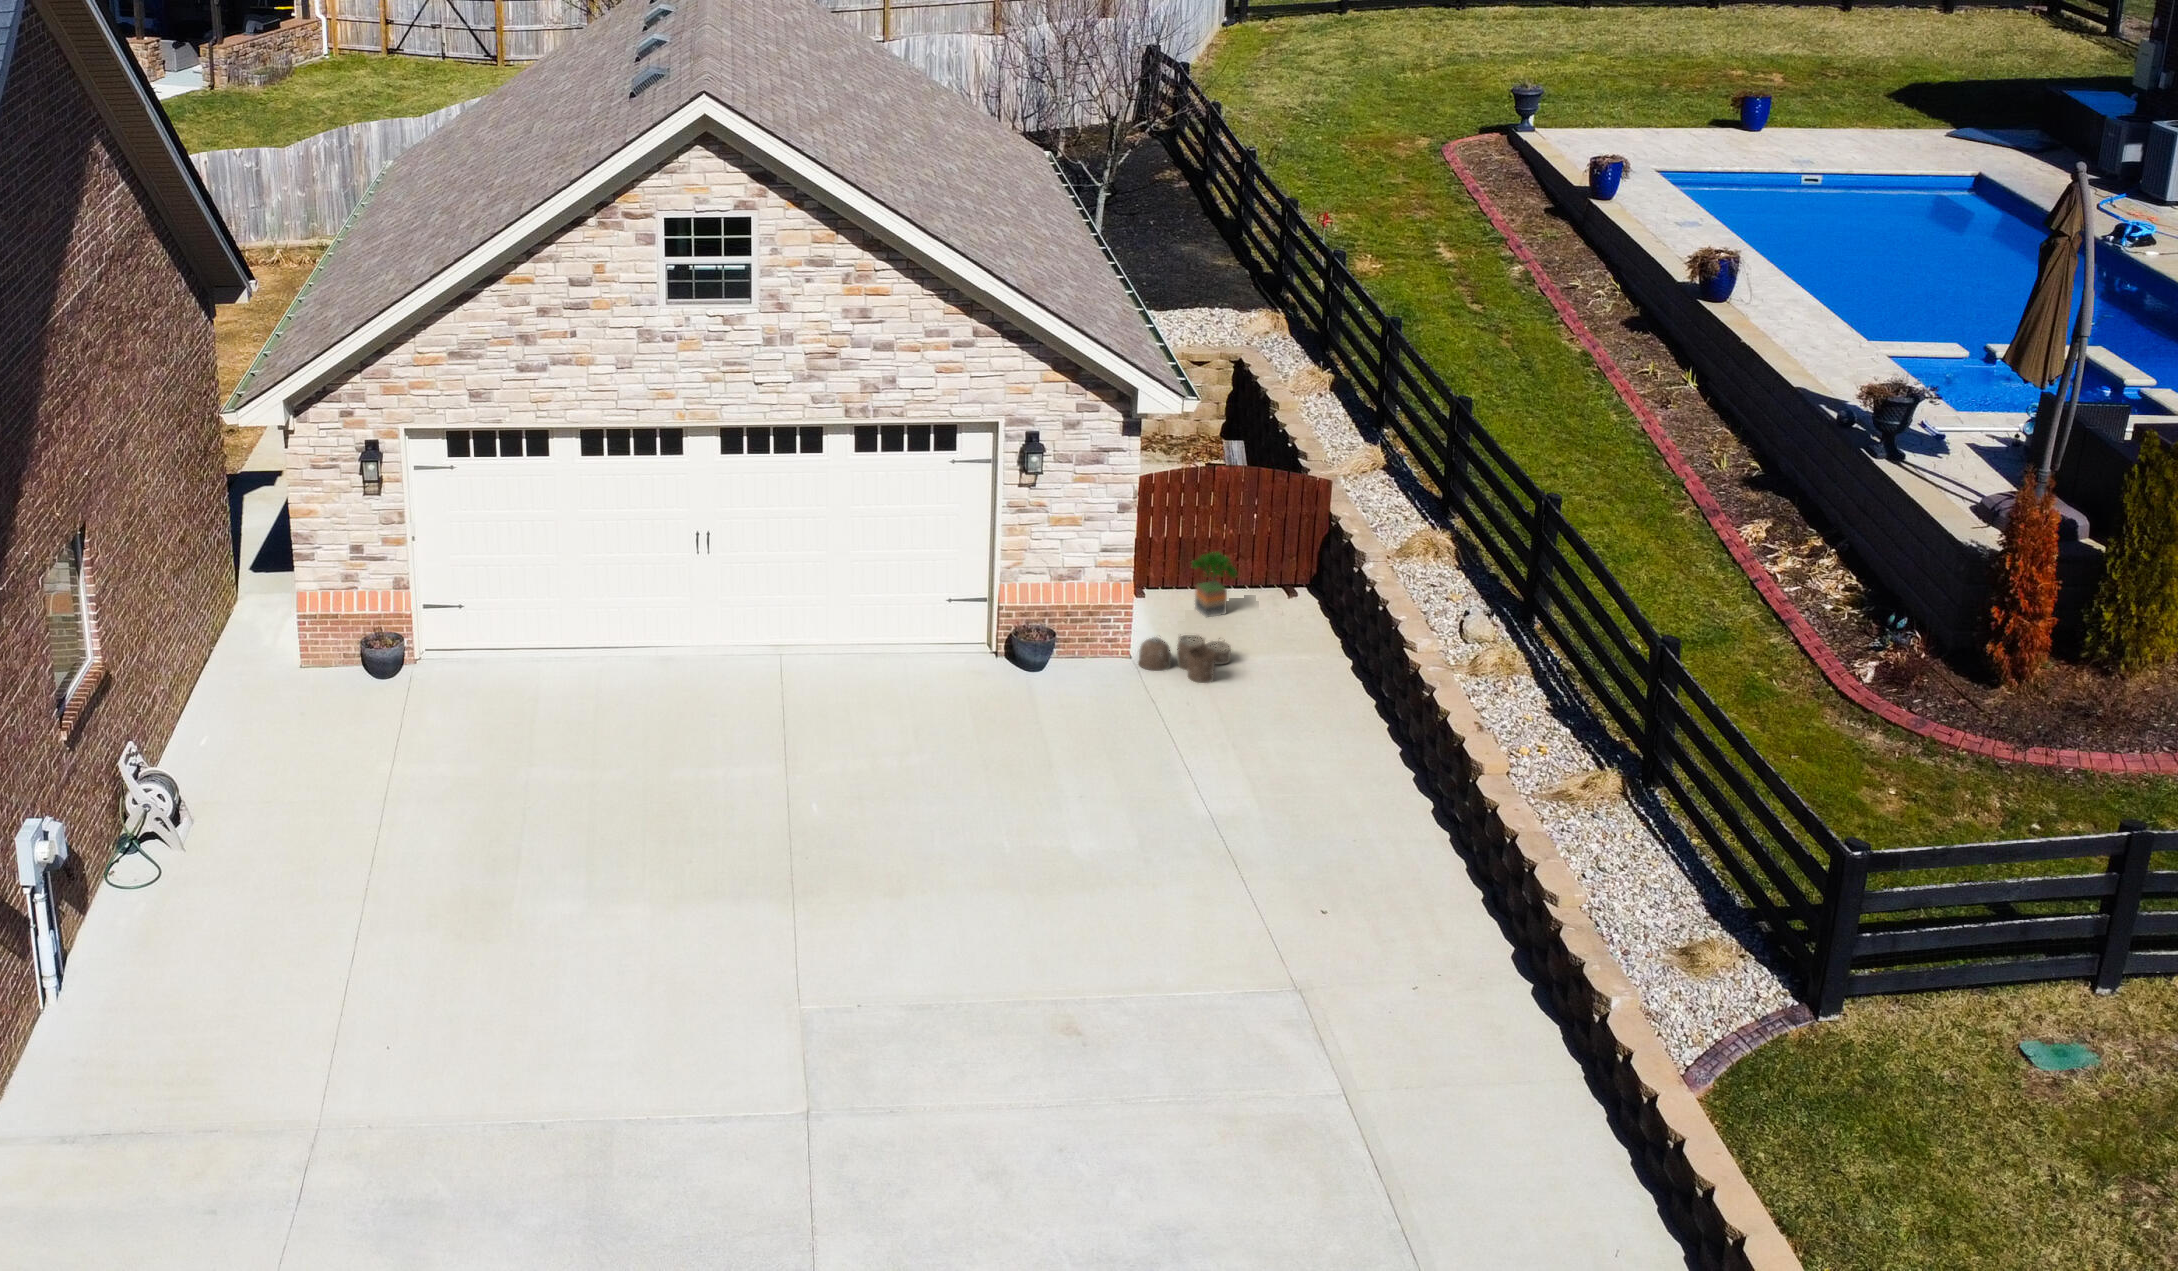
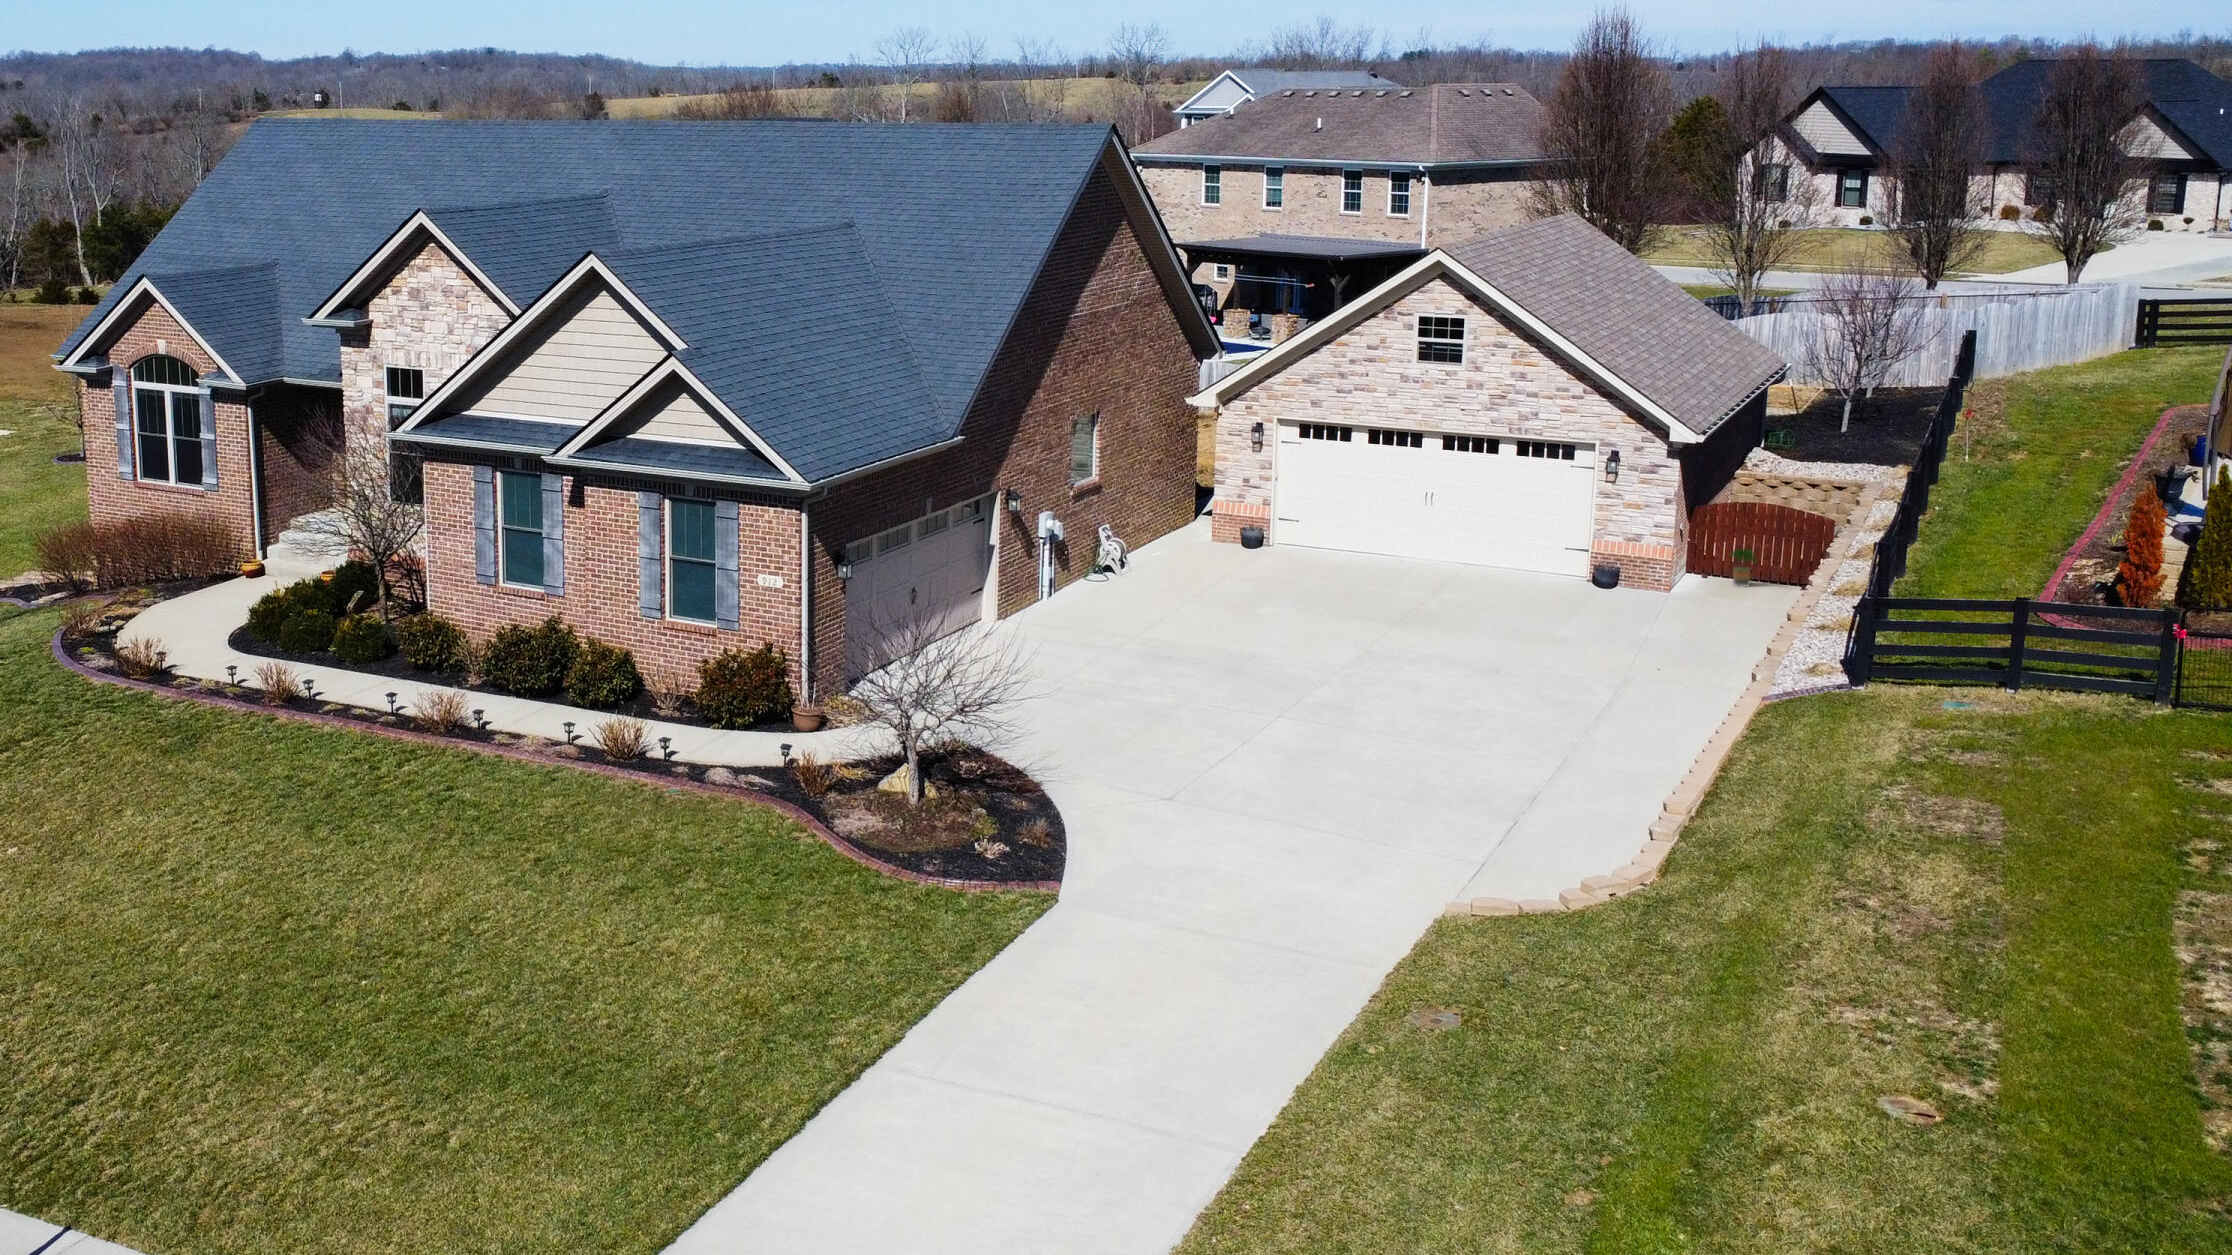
woven basket: present [1139,635,1231,683] -> none [1672,578,1731,604]

